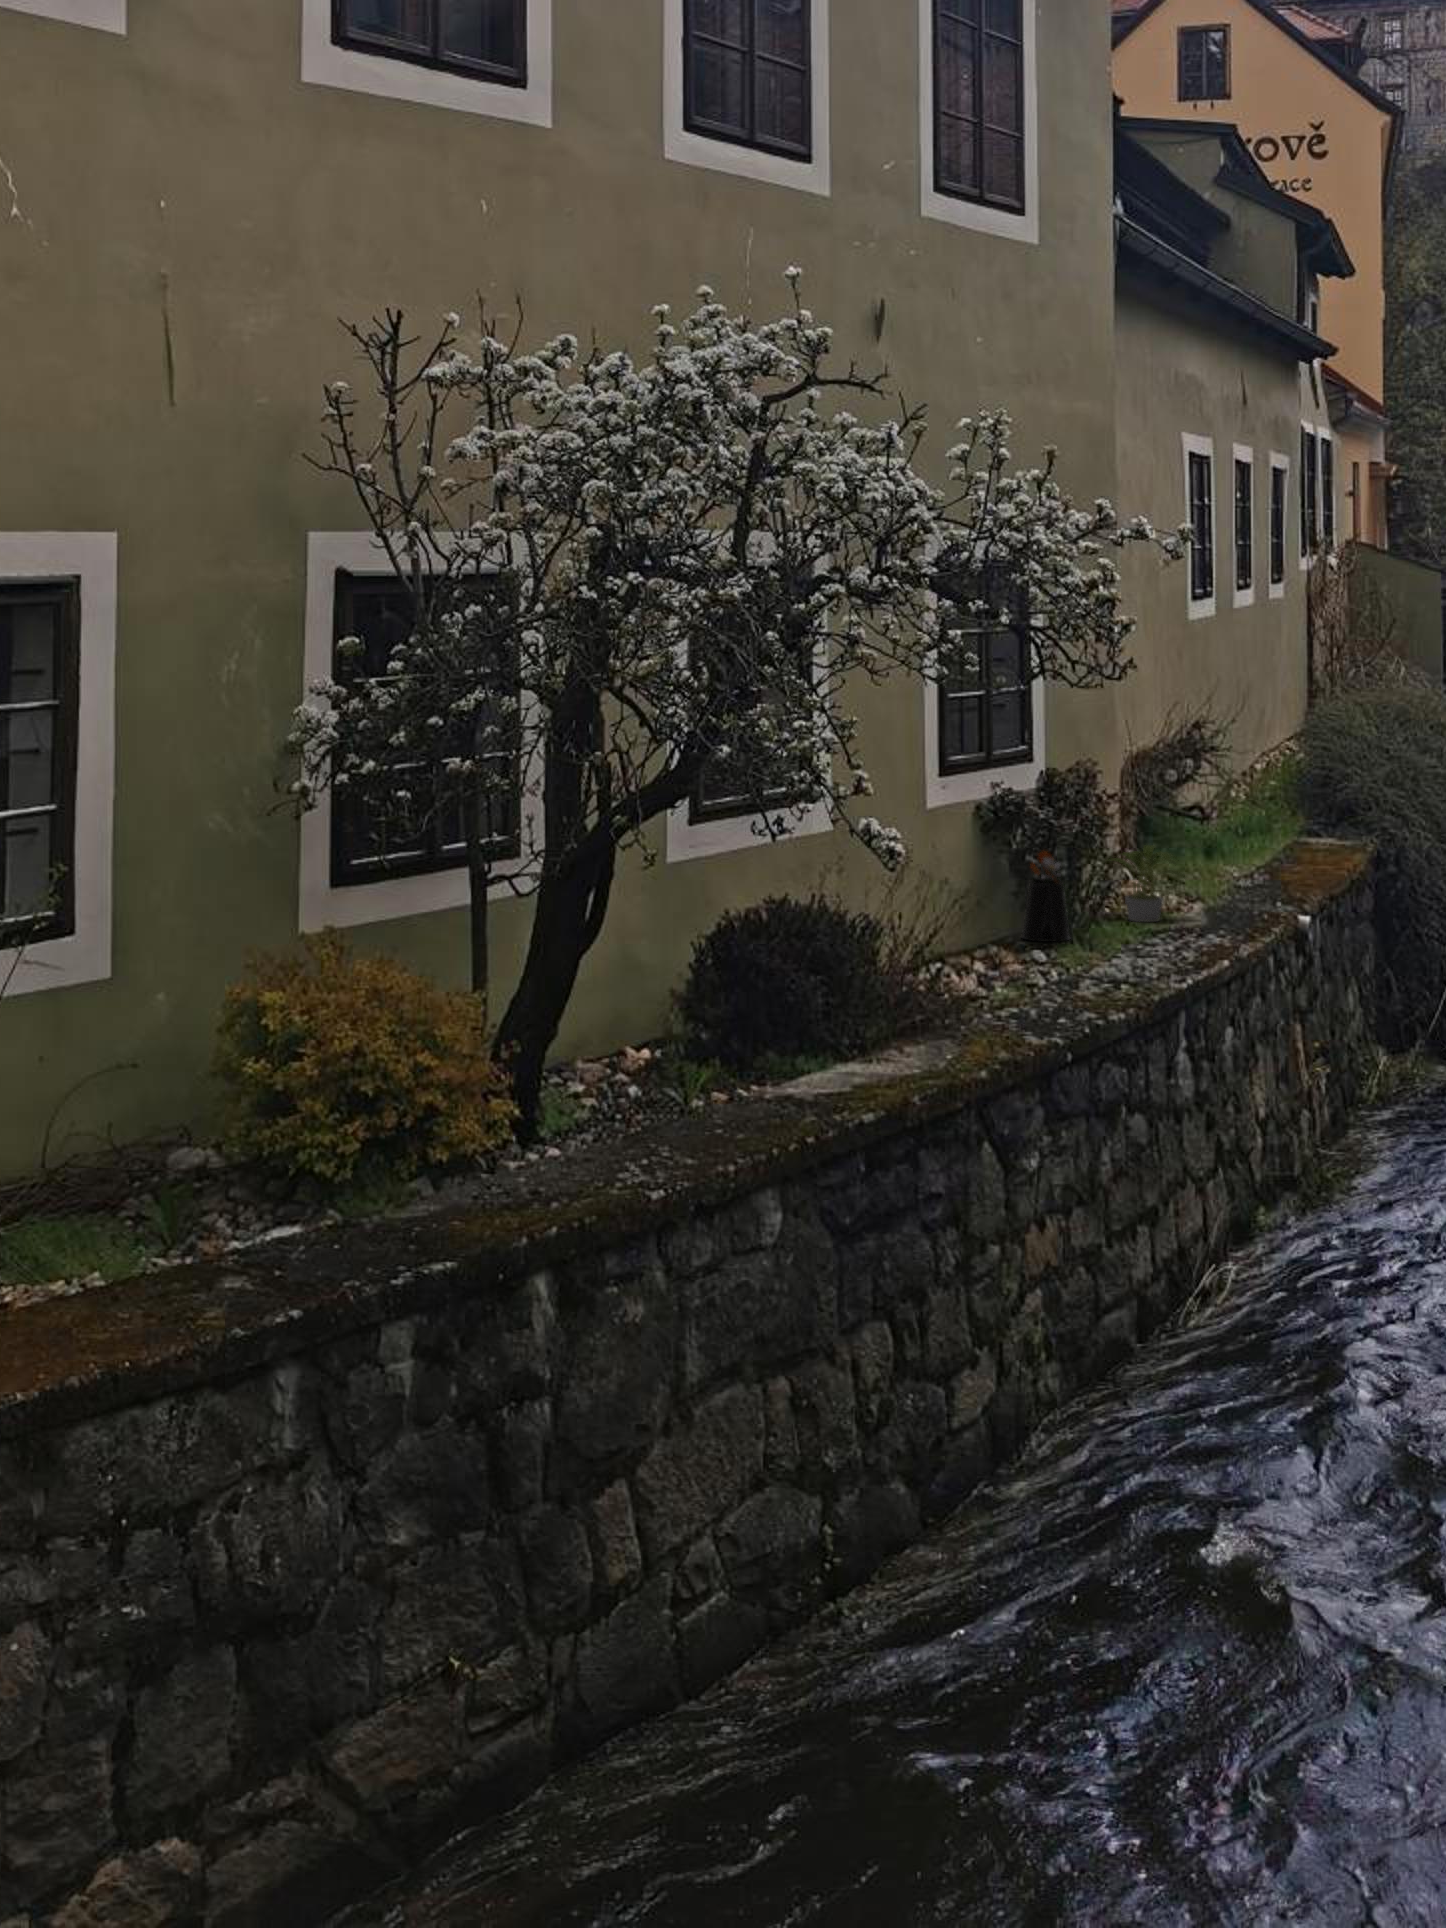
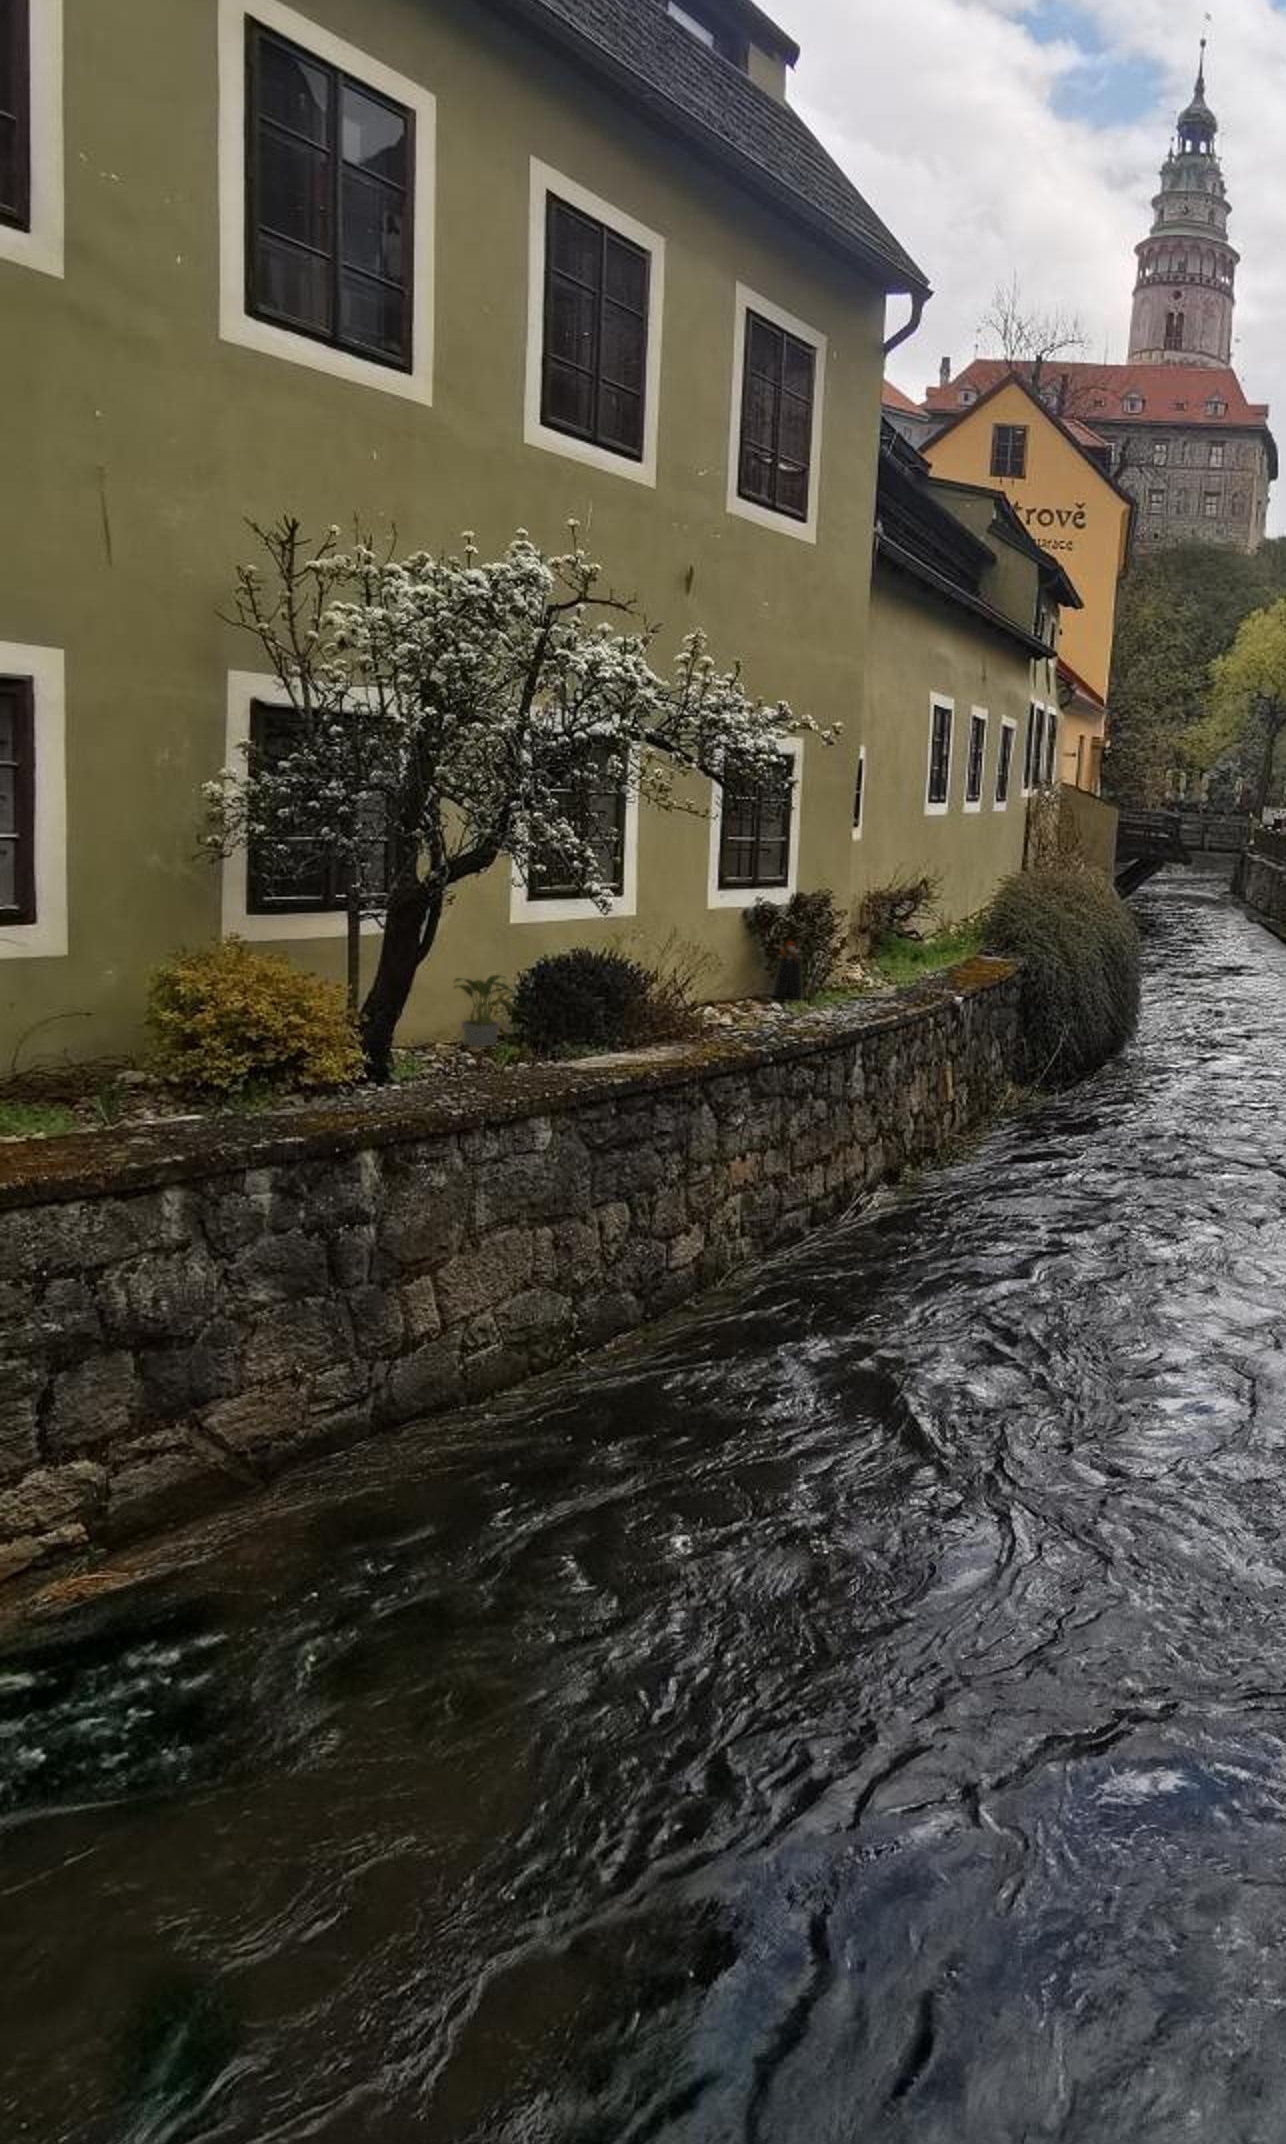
potted plant: present [1102,845,1183,922] -> present [455,975,514,1046]

